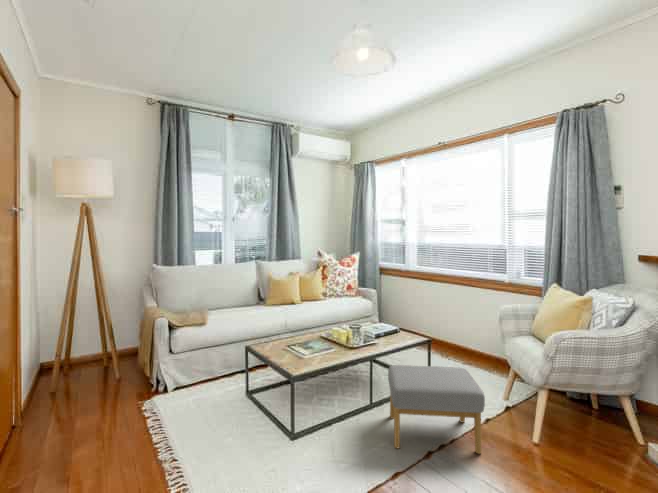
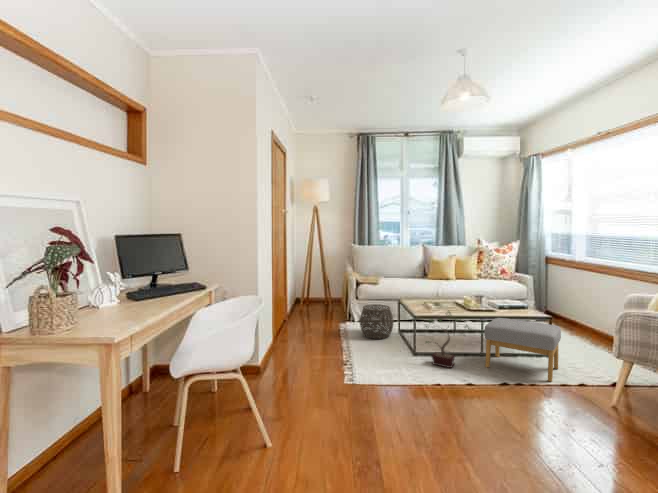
woven basket: none [183,364,242,430] -> present [360,304,393,339]
potted plant: none [311,376,395,471] -> present [426,312,469,368]

